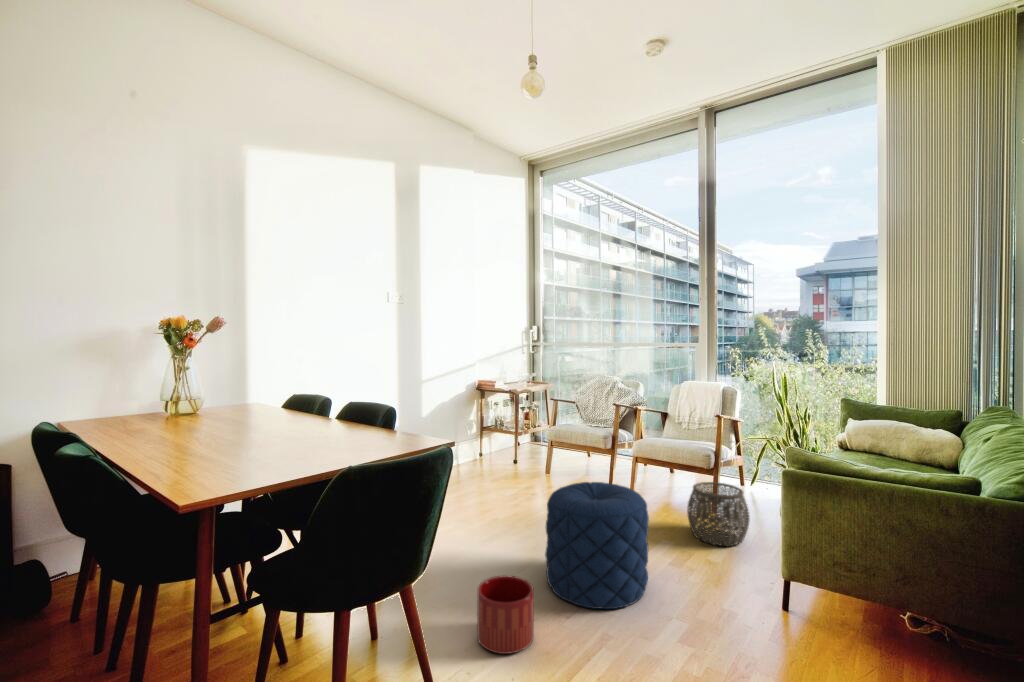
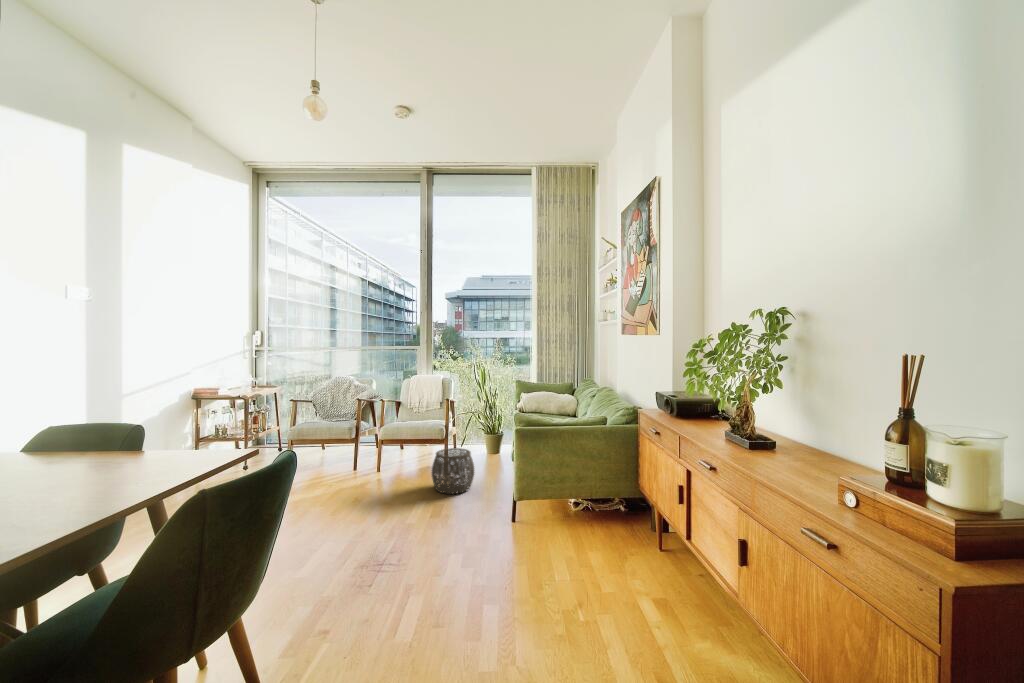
pouf: present [545,482,649,609] -> none [337,459,427,565]
planter: present [477,575,534,654] -> none [297,553,355,627]

